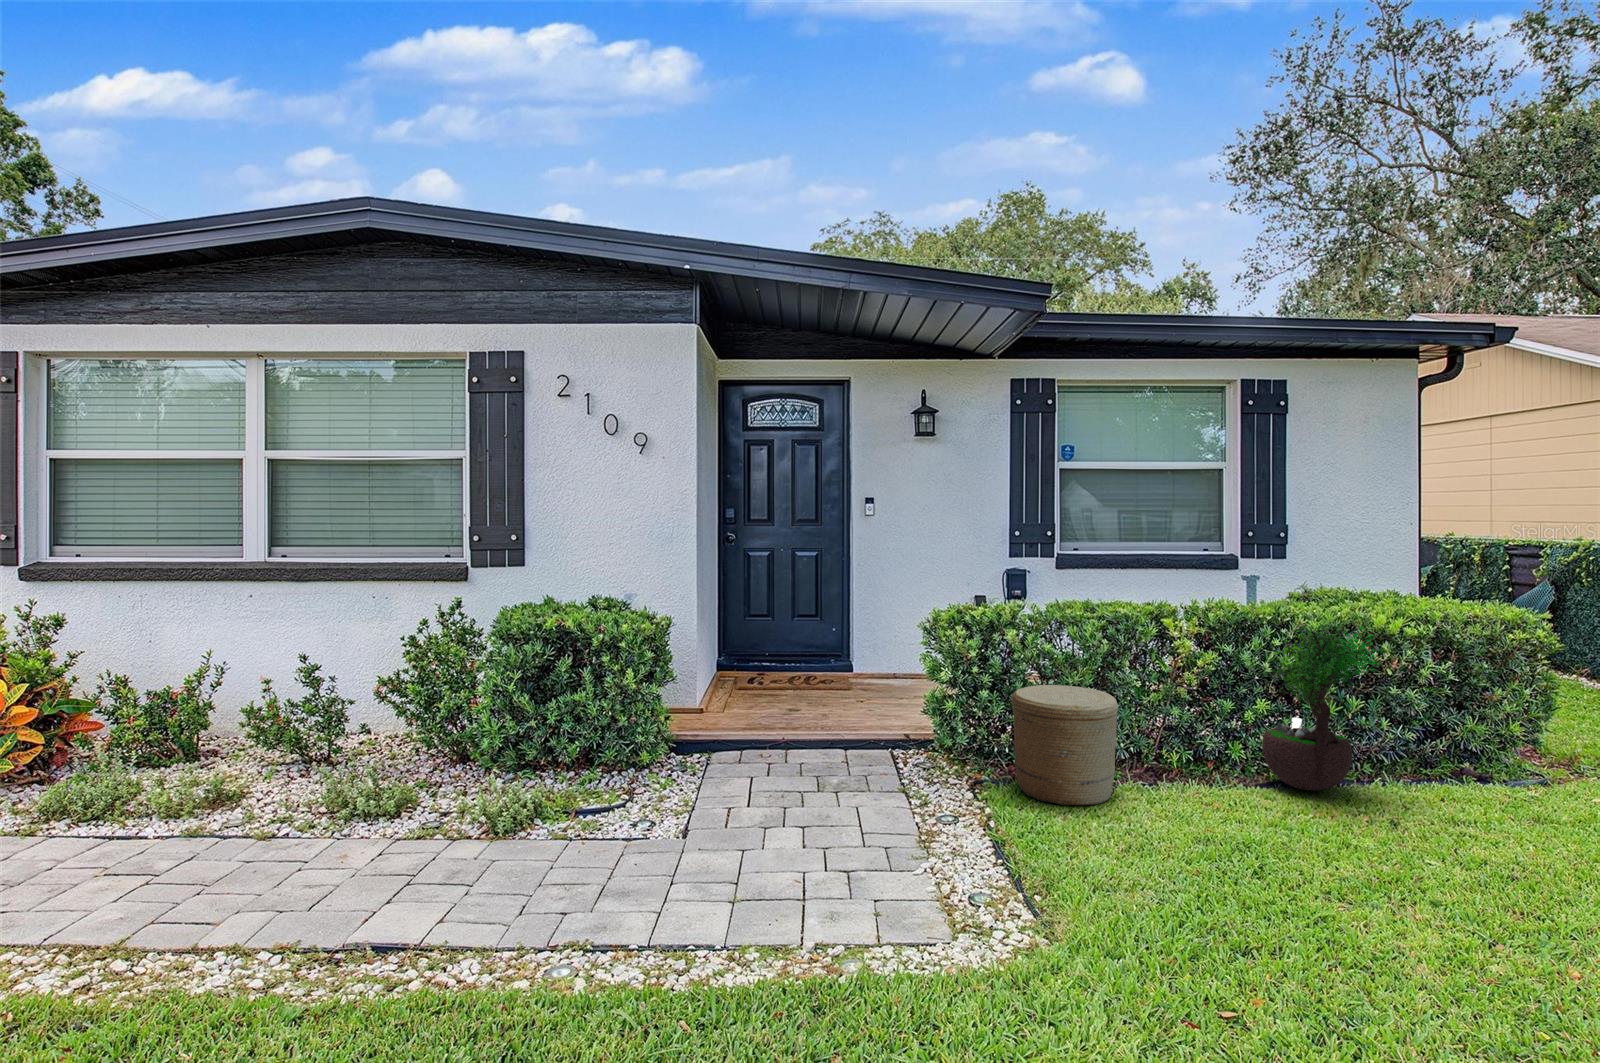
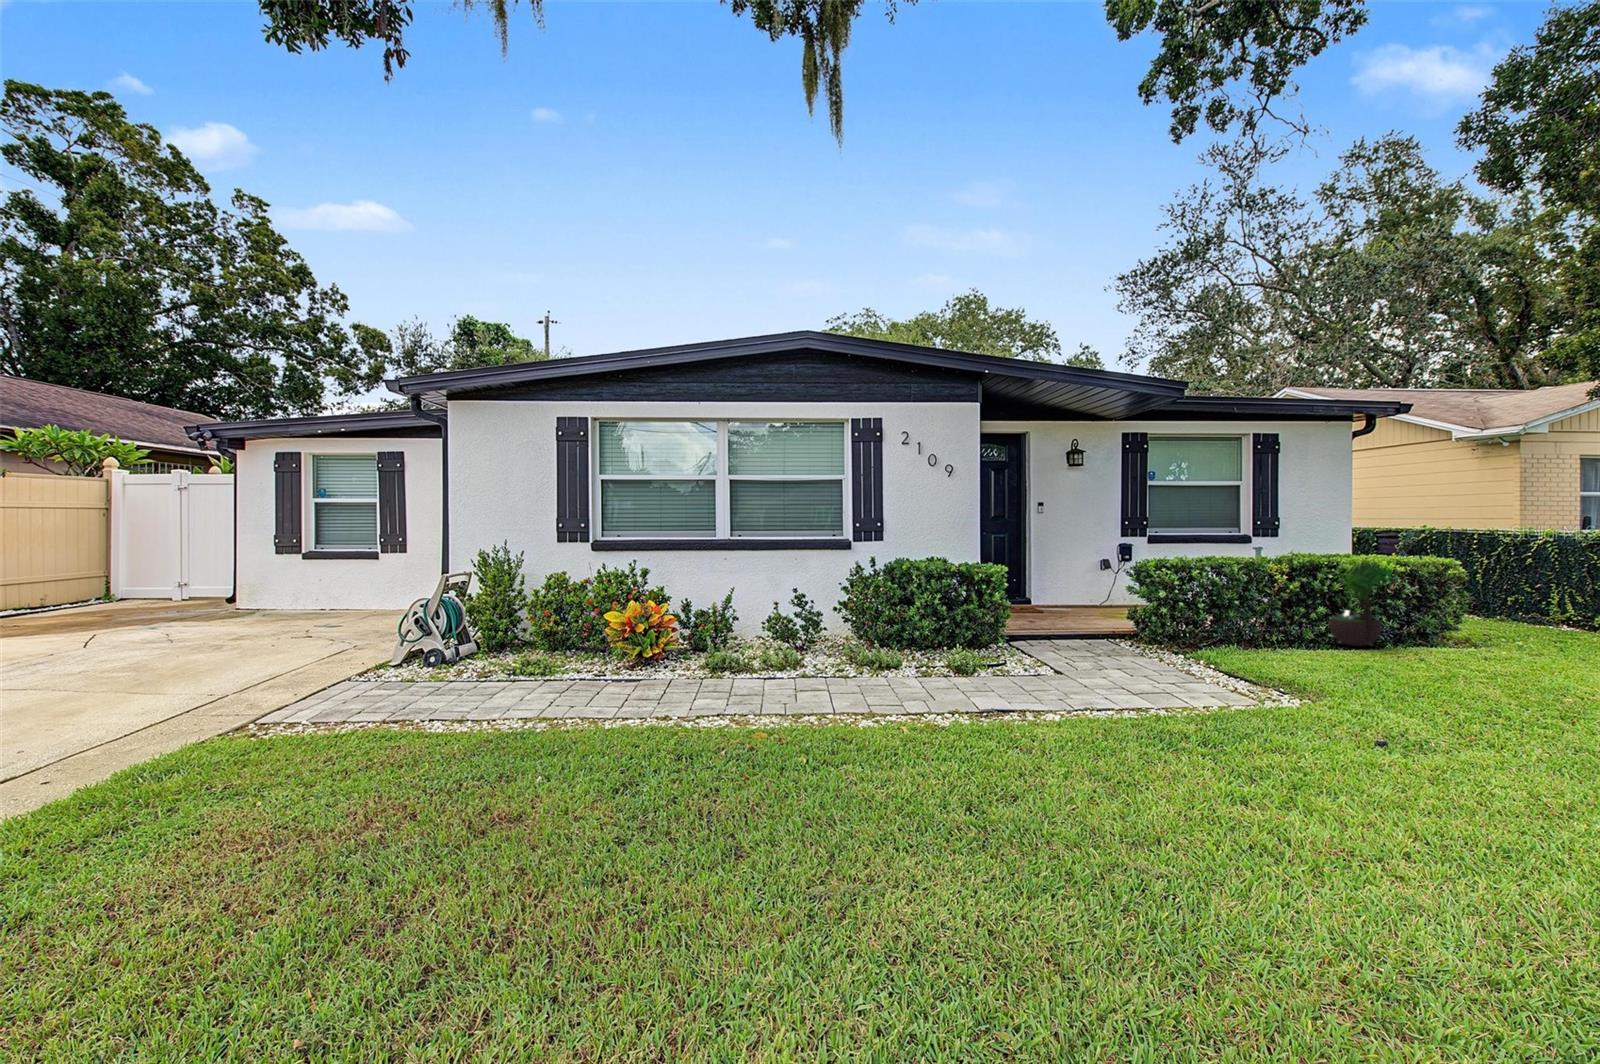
woven basket: present [1012,685,1118,806] -> none [1205,597,1270,655]

